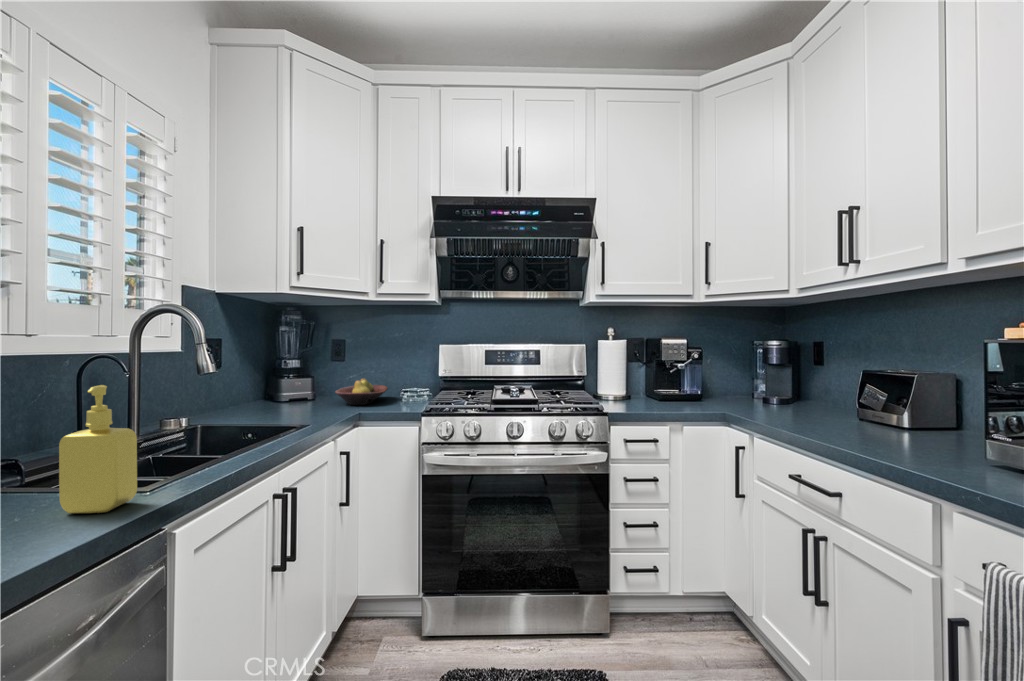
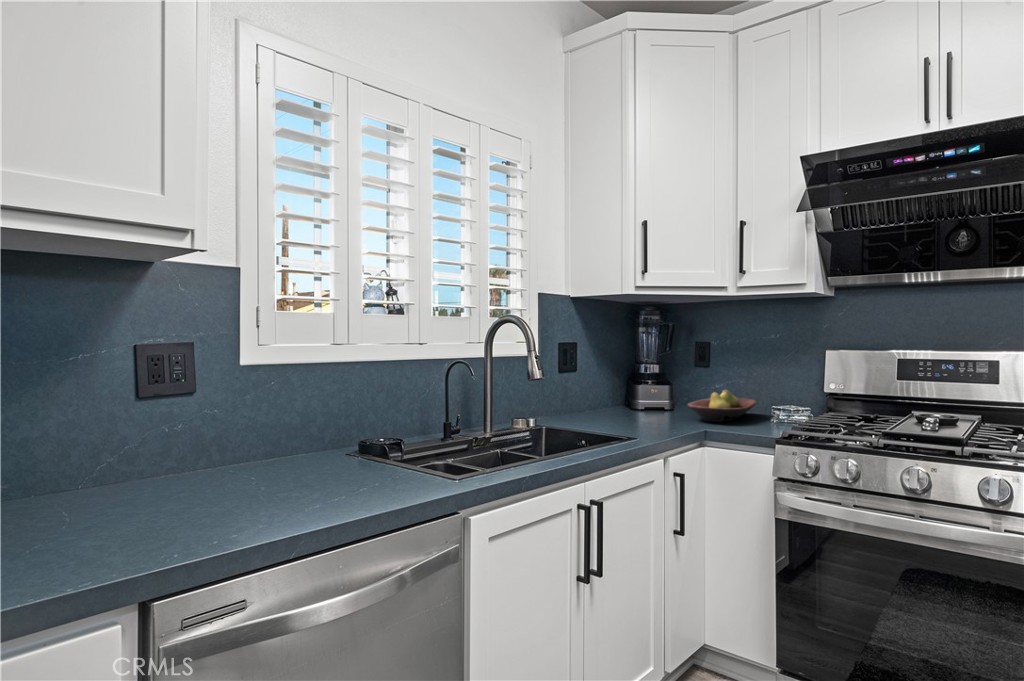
soap dispenser: present [59,385,137,513] -> none [402,391,446,489]

